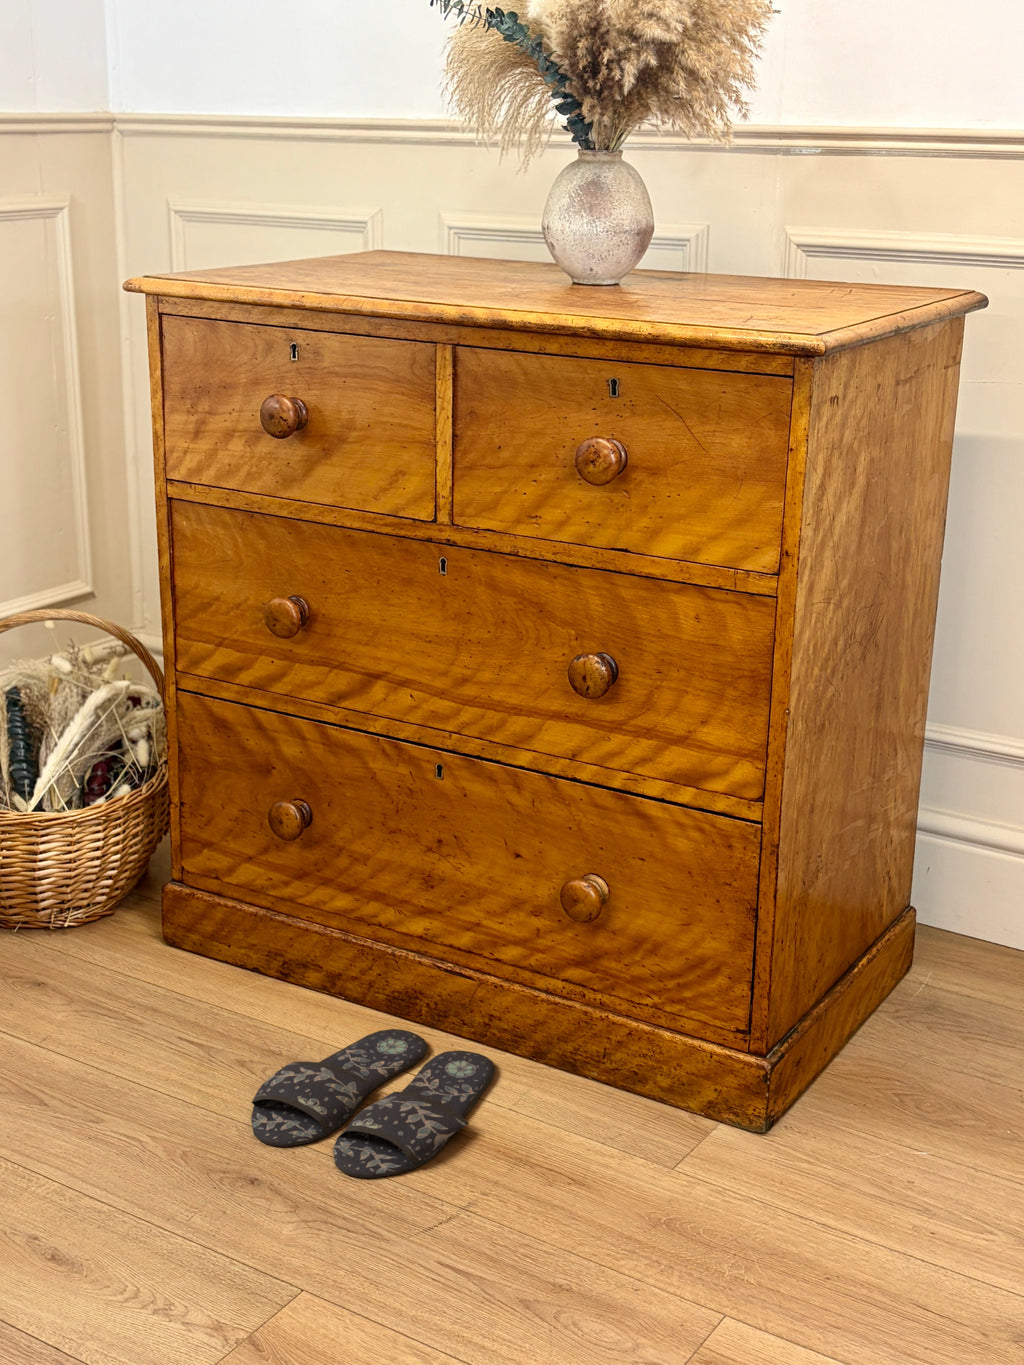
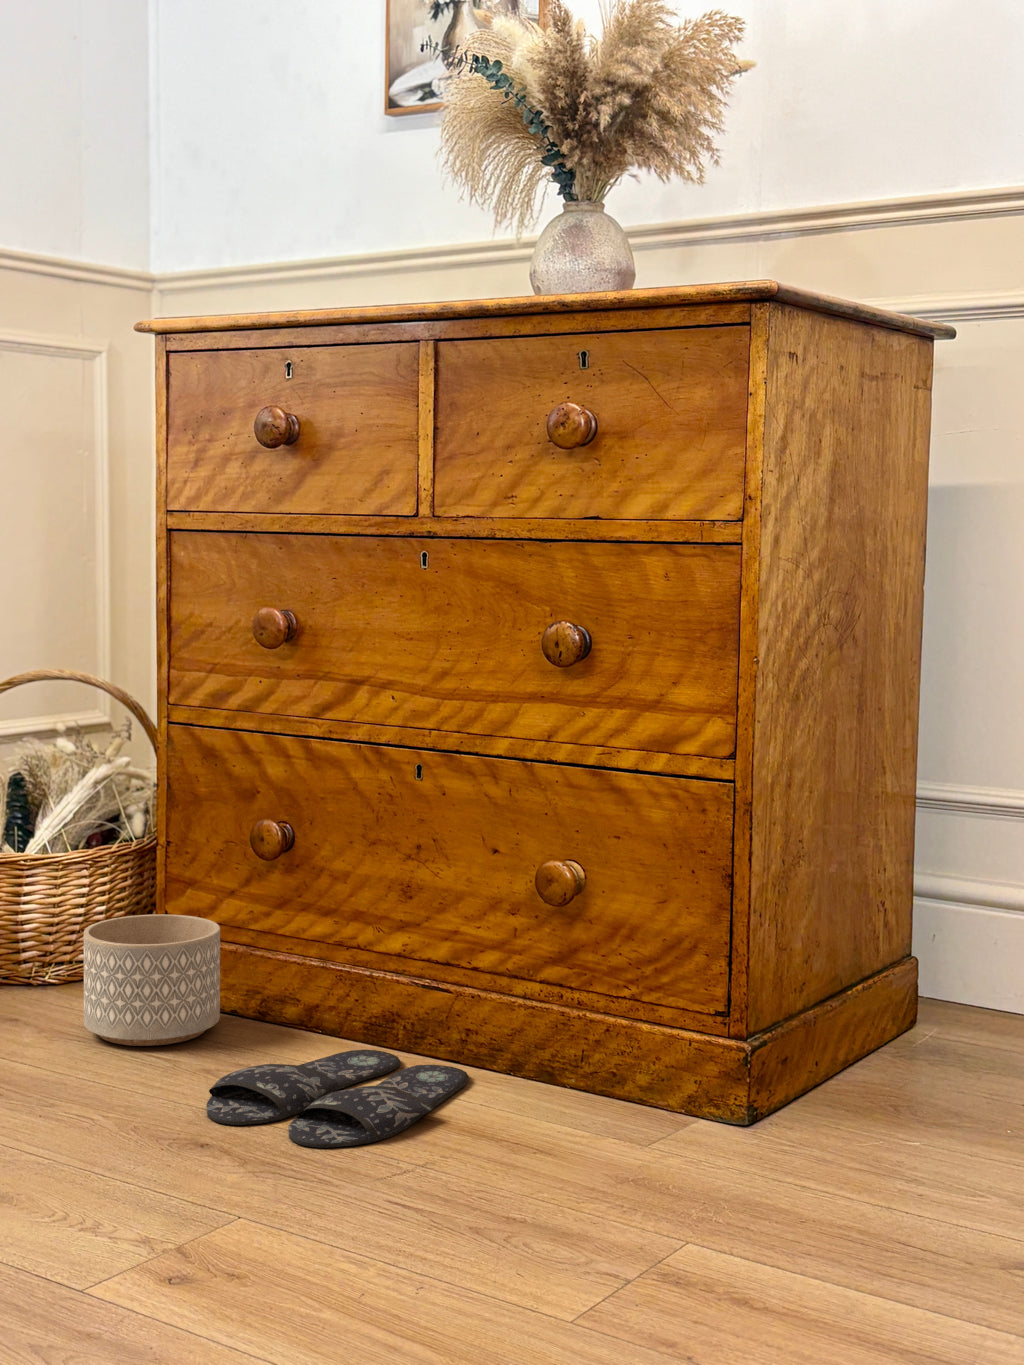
planter: none [111,884,246,1027] -> present [84,914,220,1046]

